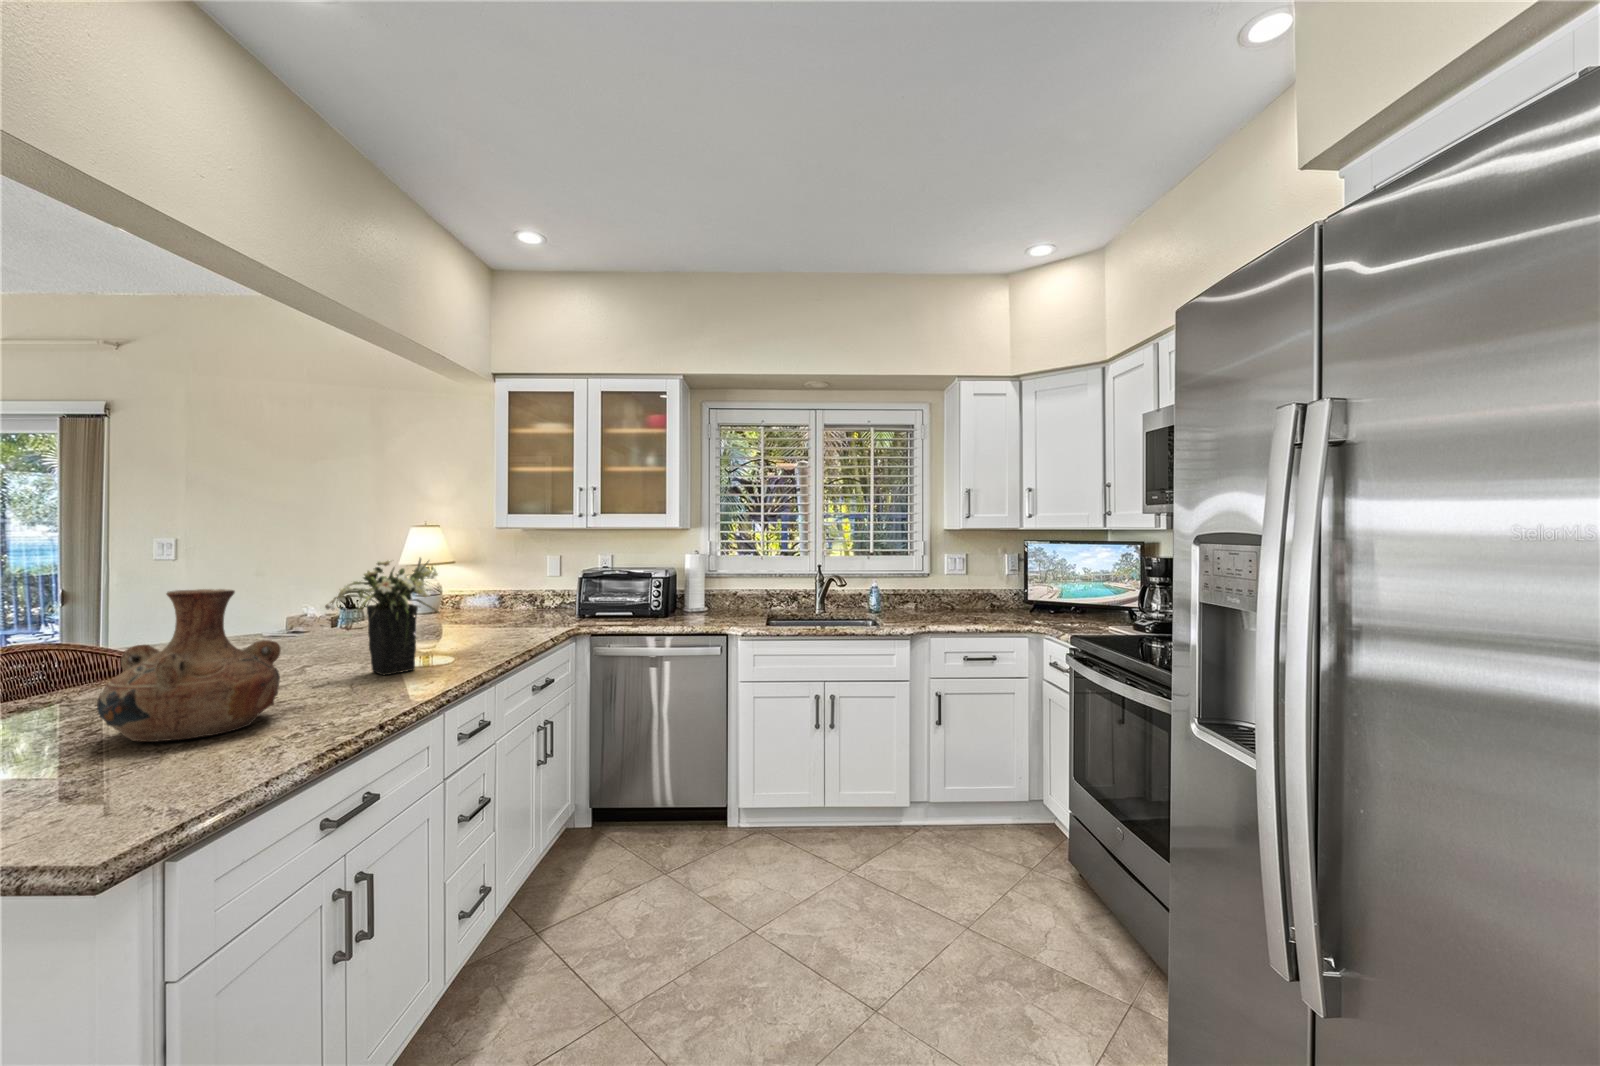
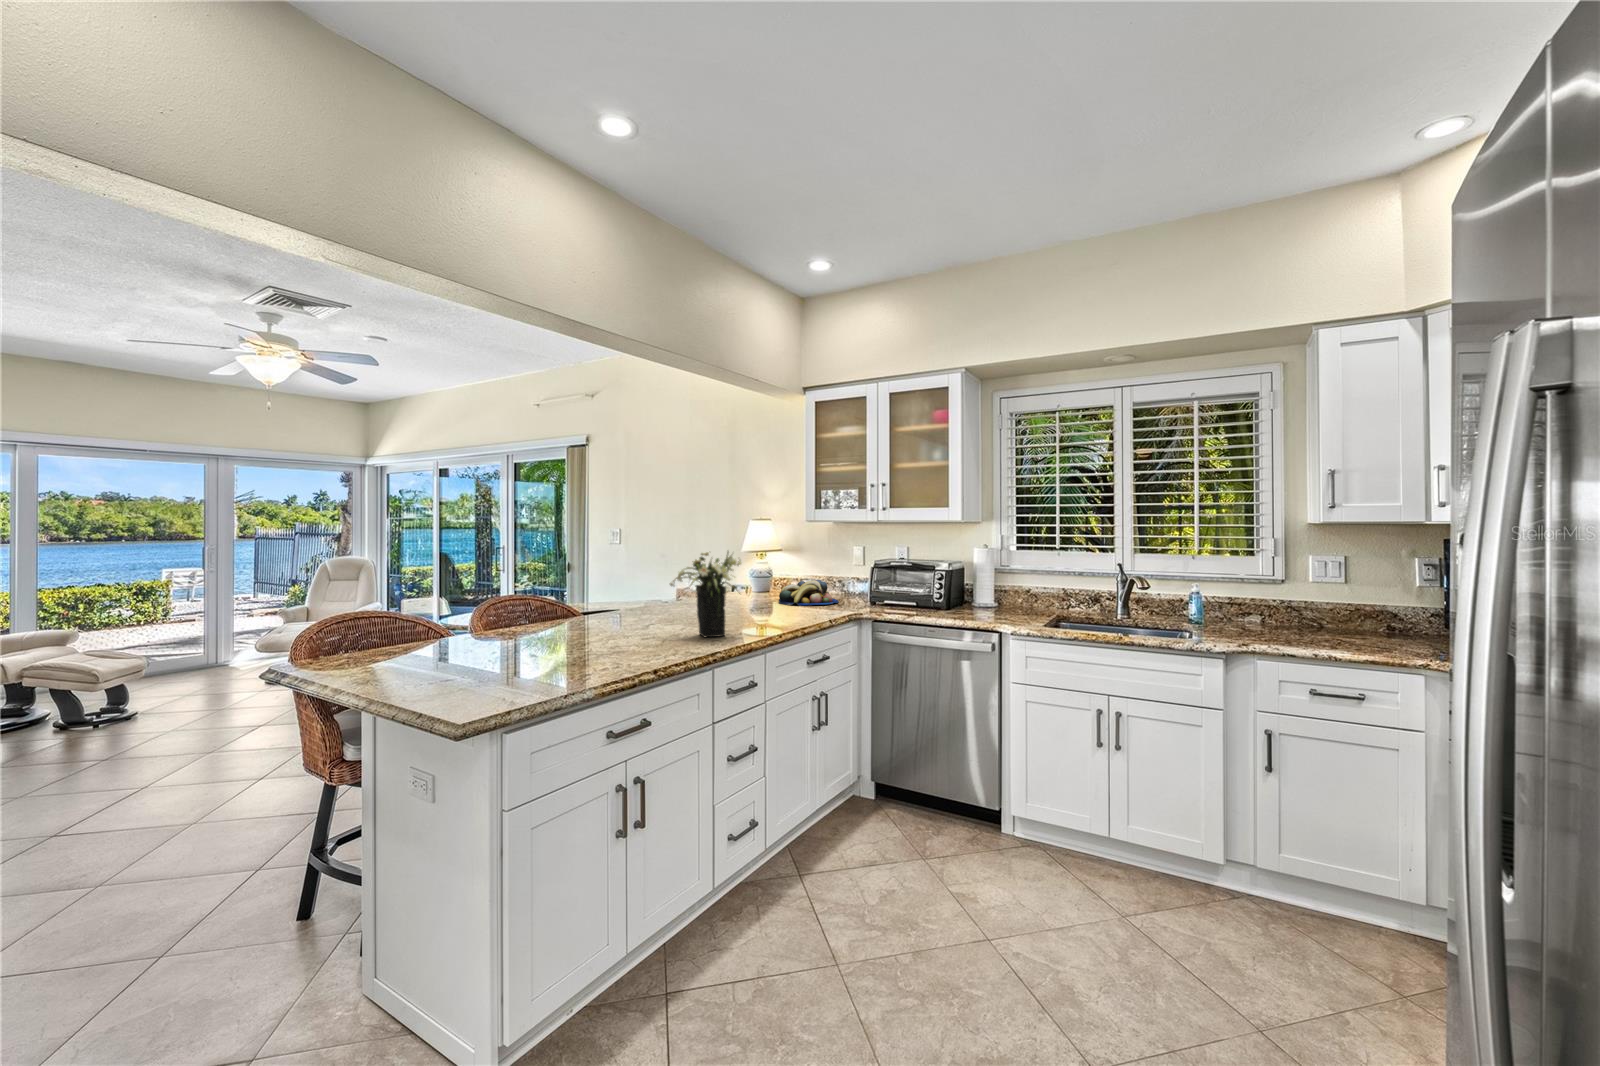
vase: present [97,589,281,742] -> none [551,569,638,663]
fruit bowl: none [462,593,541,624] -> present [779,580,839,606]

